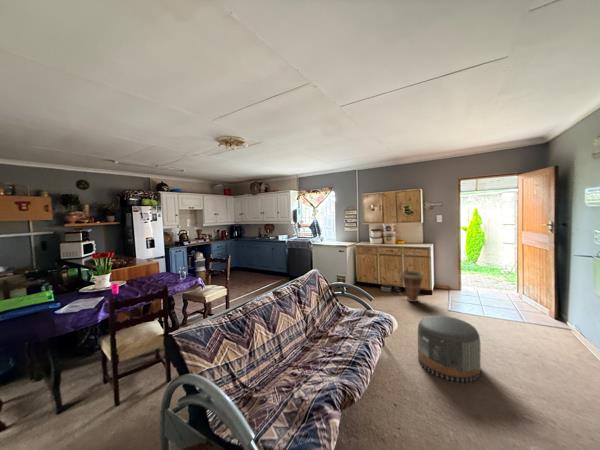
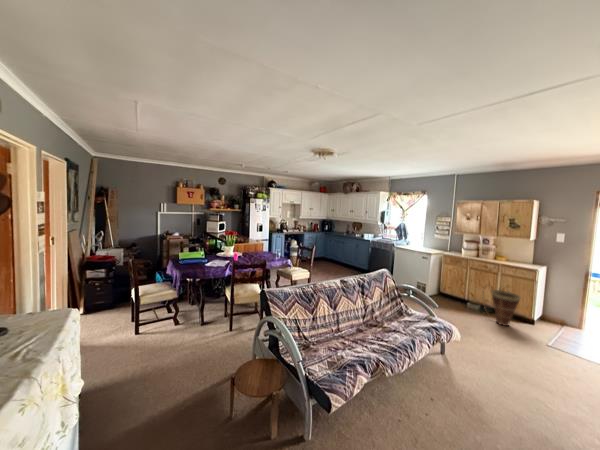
pouf: present [418,316,481,382] -> none [481,338,560,415]

